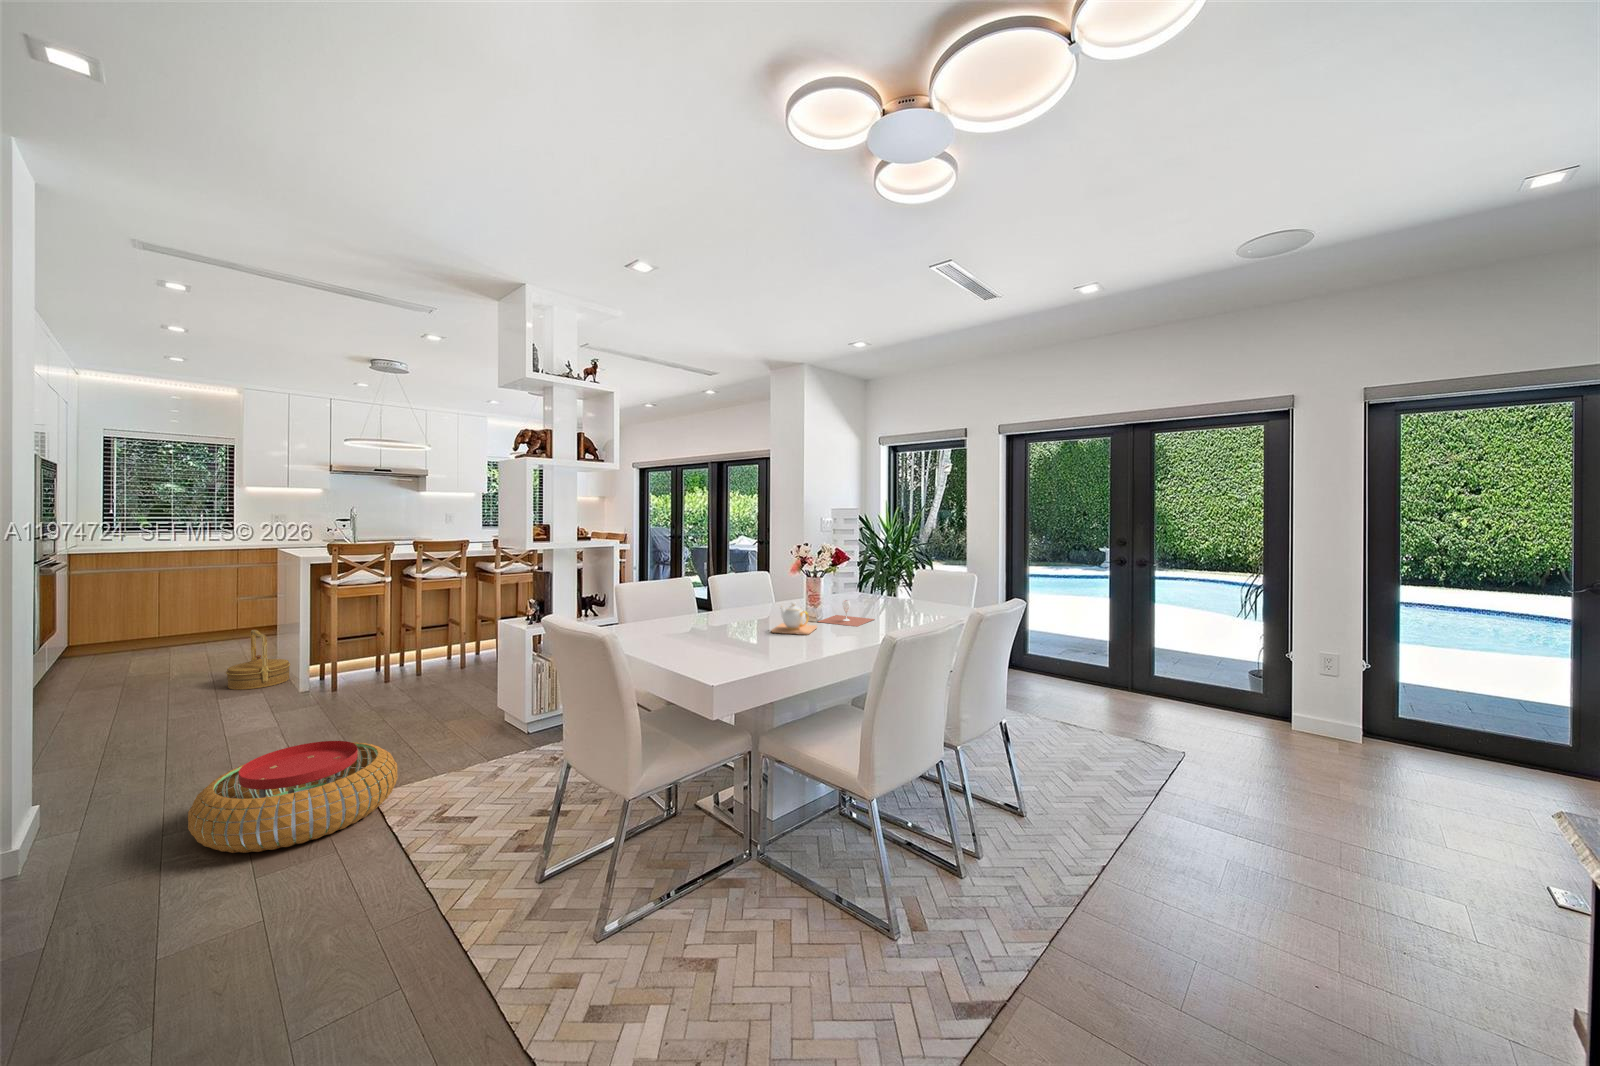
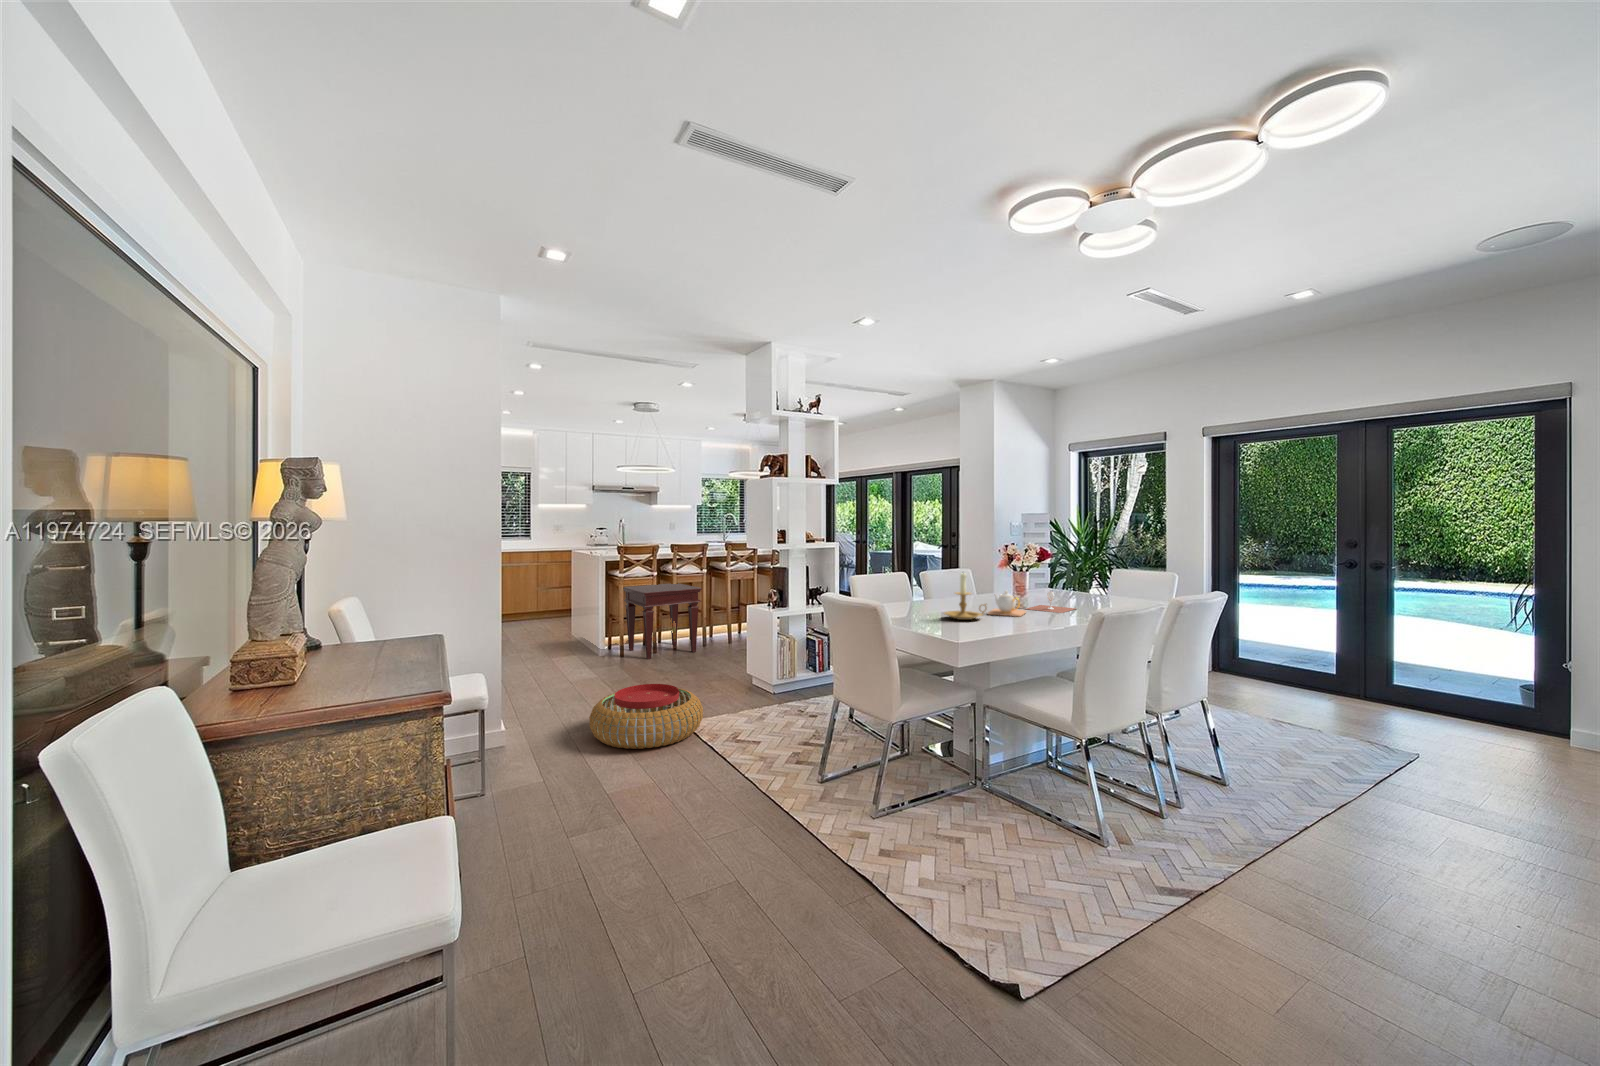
candle holder: none [714,582,768,644] -> present [944,573,987,620]
side table: none [340,588,454,689] -> present [623,583,702,659]
woven basket: present [226,630,290,690] -> none [551,611,589,655]

